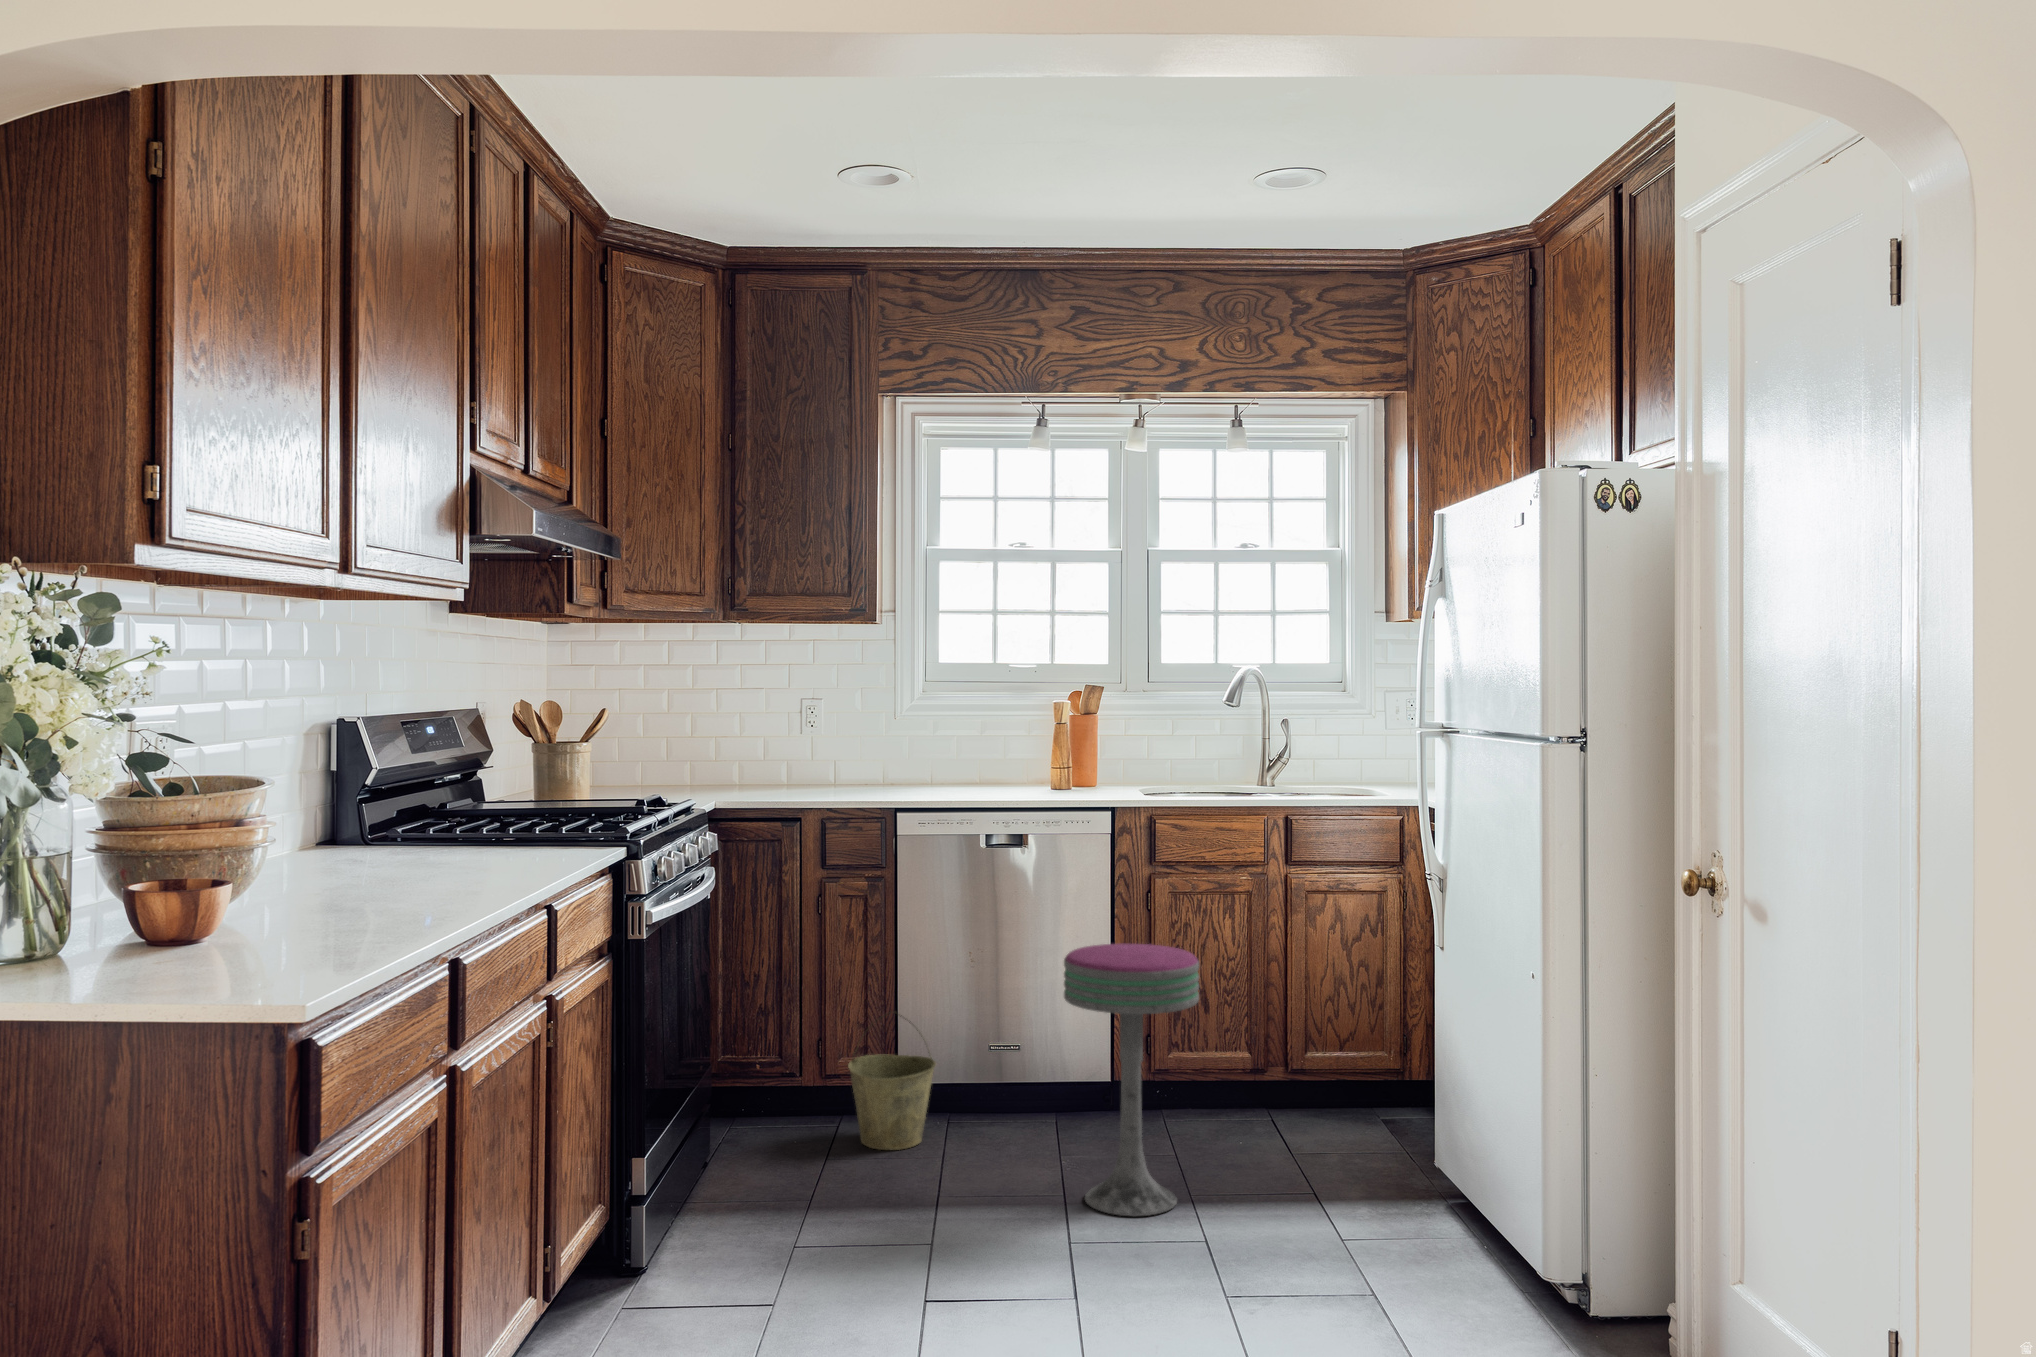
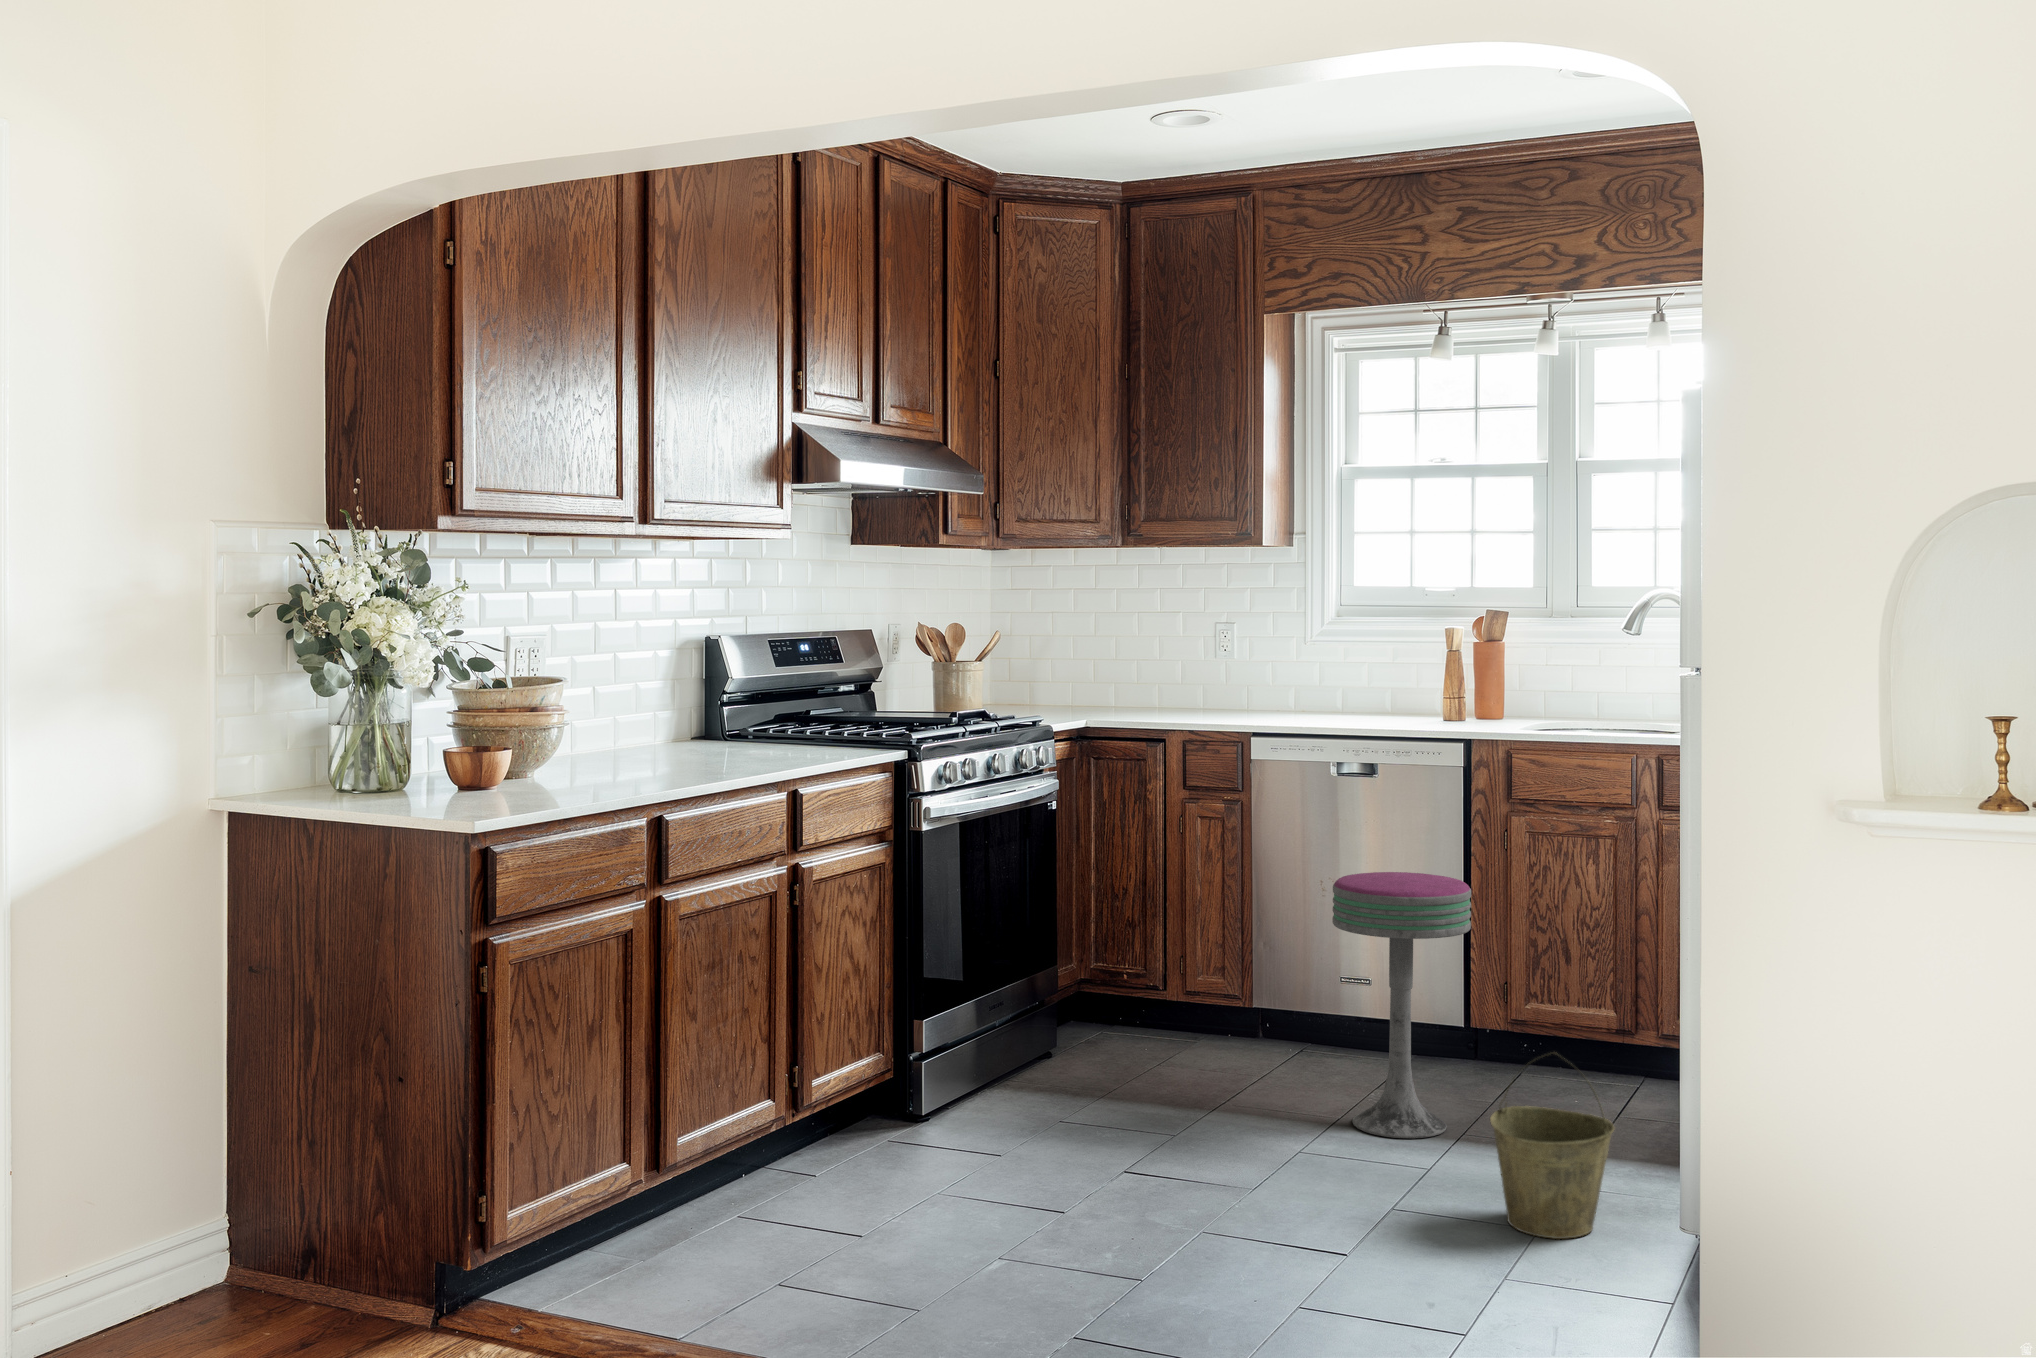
bucket: present [848,1012,936,1150] -> present [1490,1052,1614,1239]

